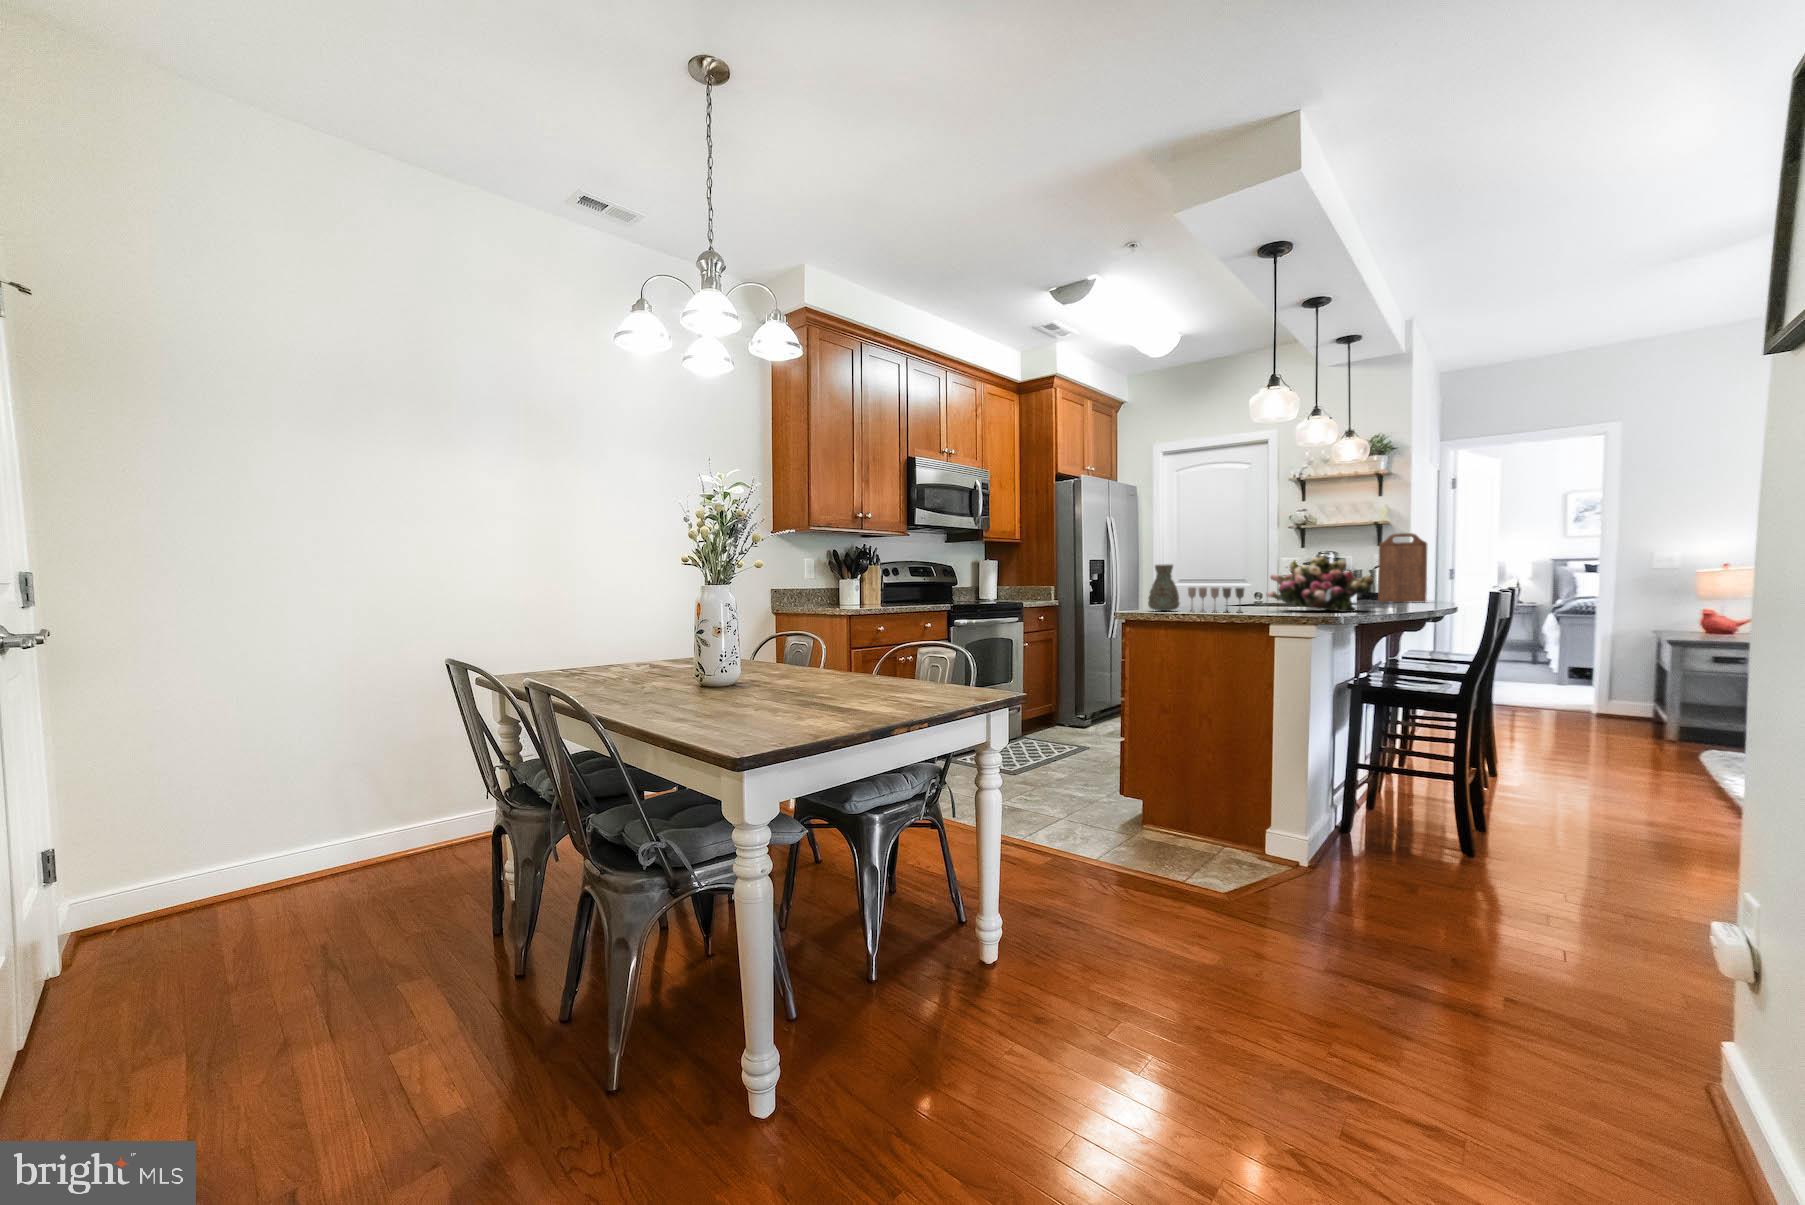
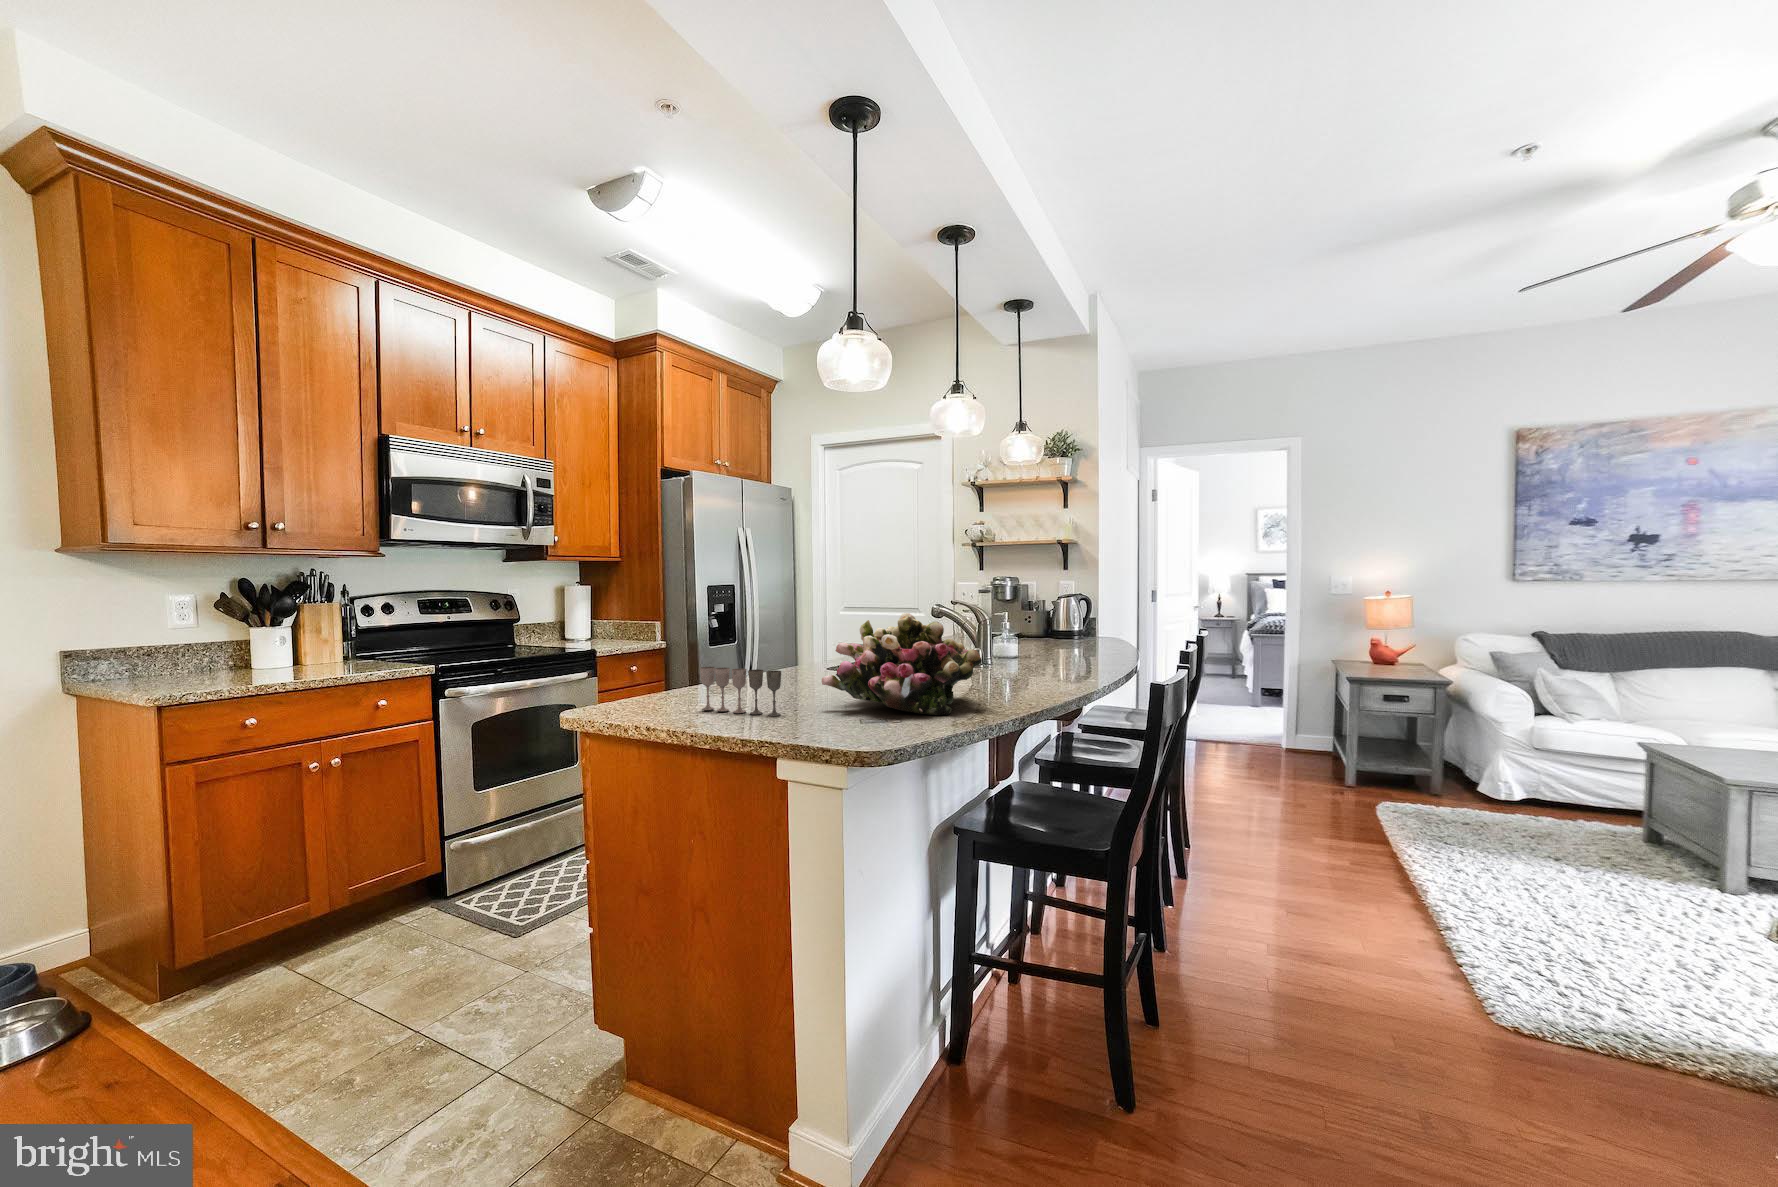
cutting board: present [1378,533,1427,602] -> none [1043,562,1099,656]
decorative vase: present [1148,564,1180,611] -> none [650,623,704,704]

